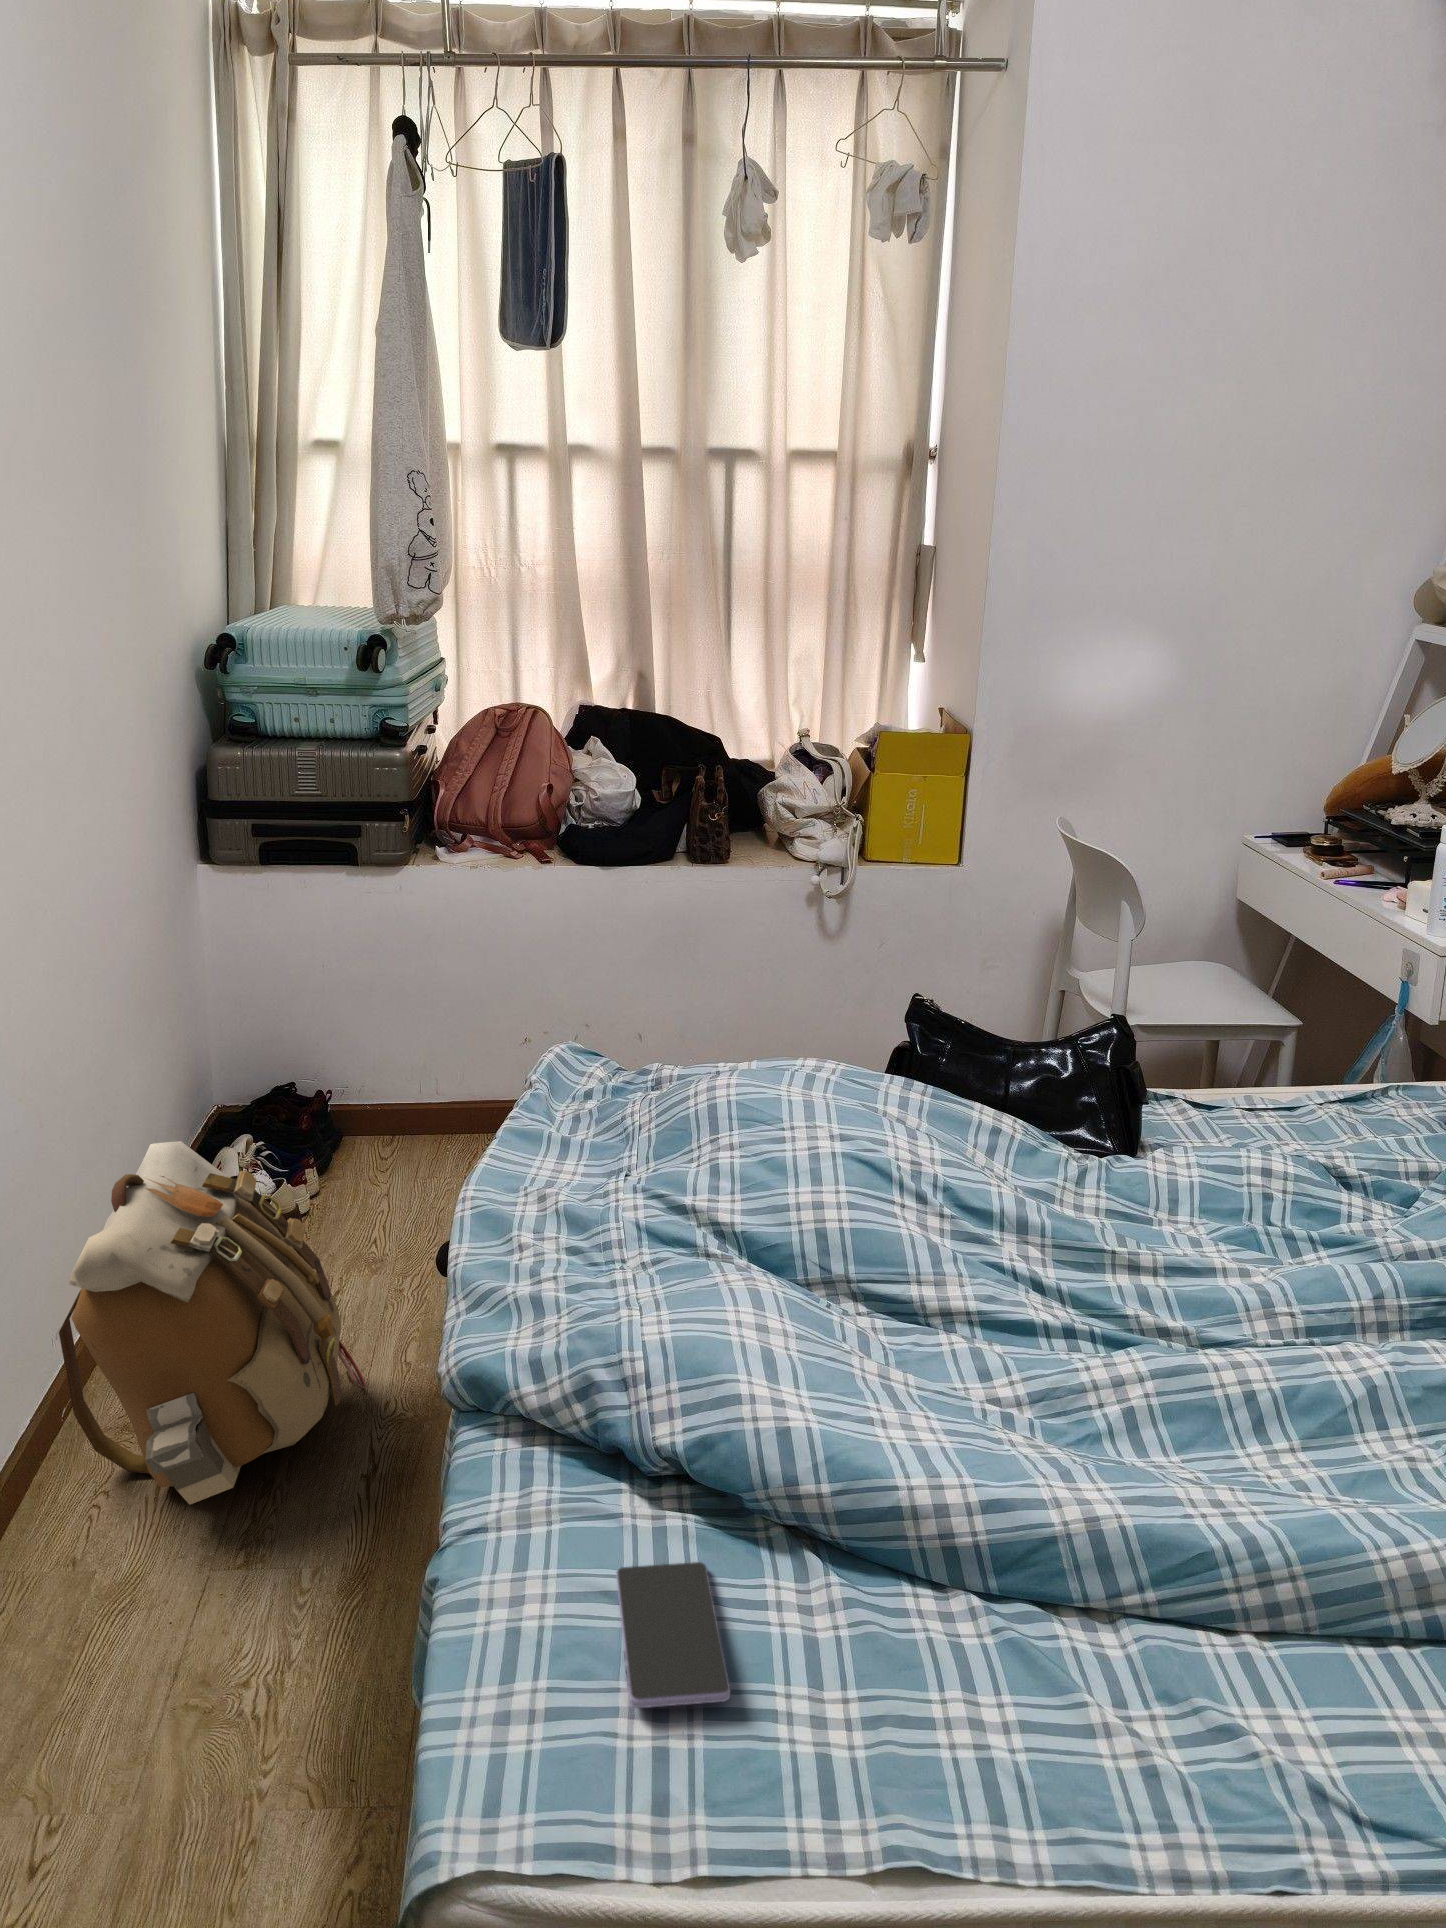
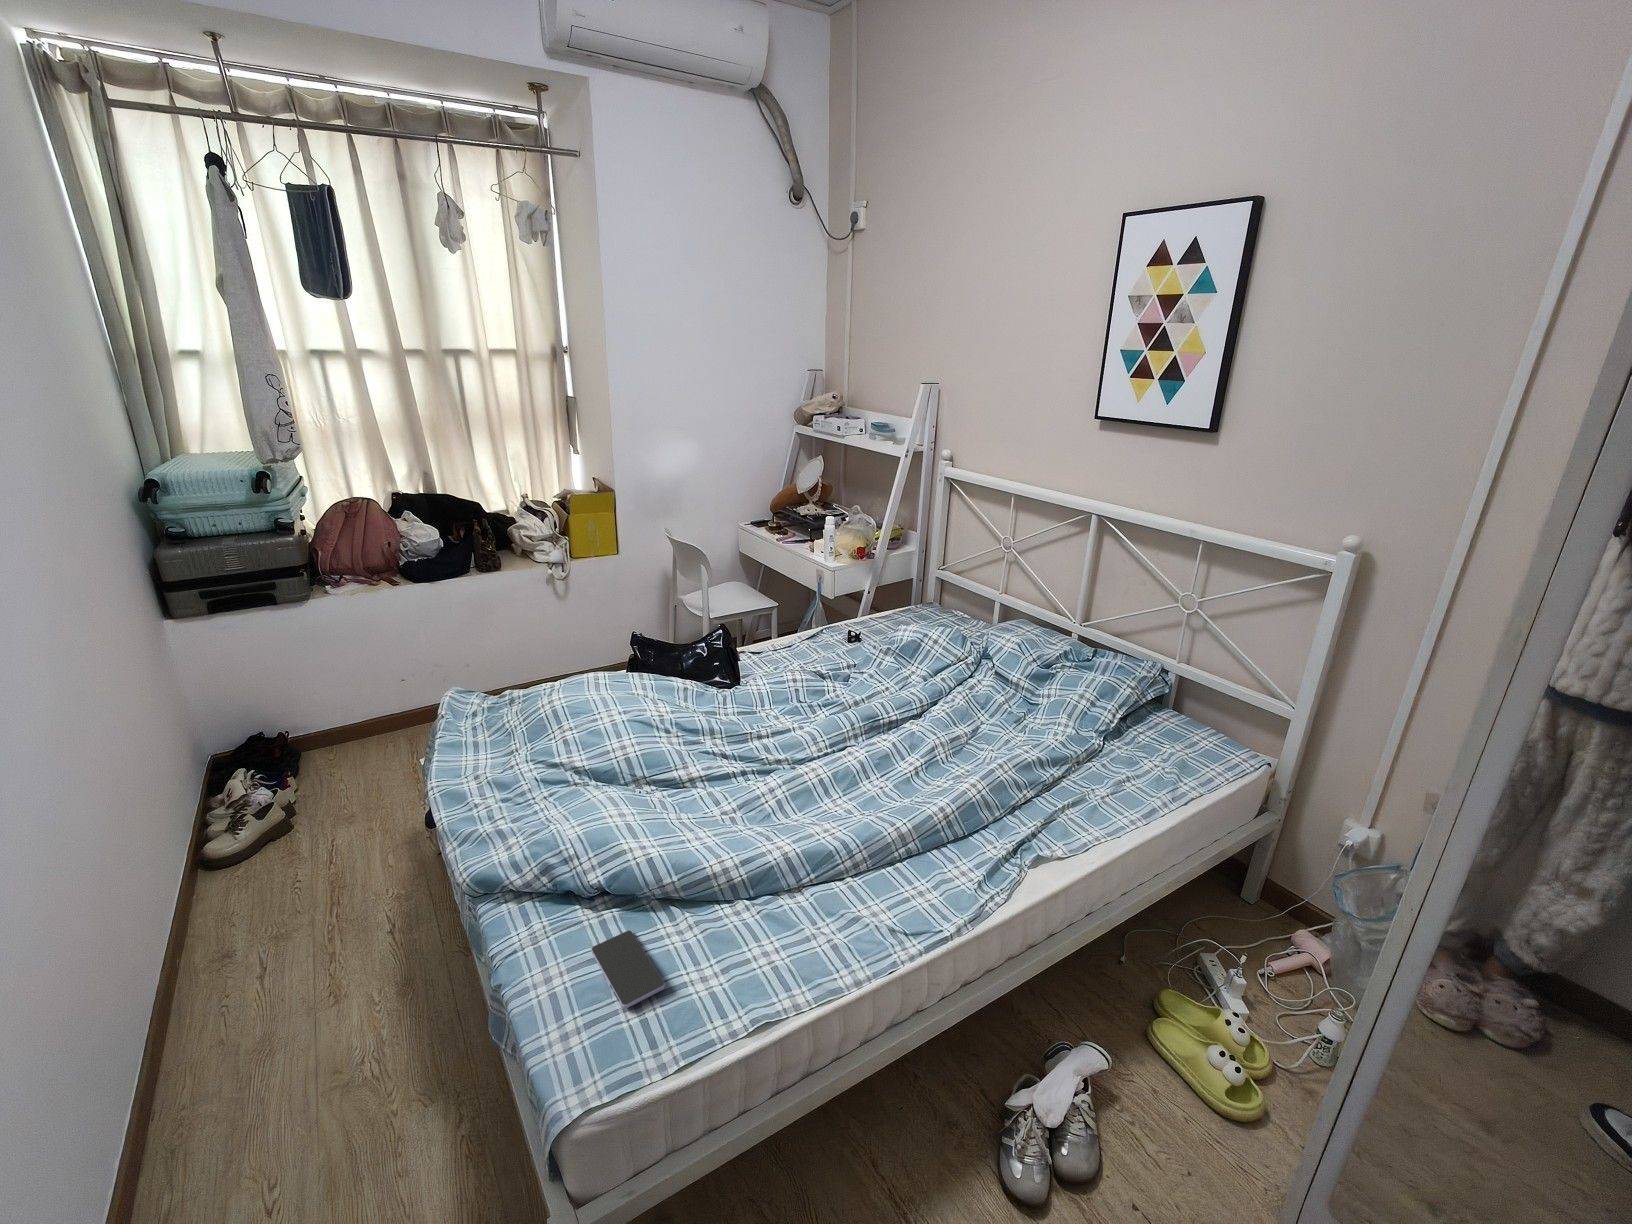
backpack: present [59,1141,366,1505] -> none [166,792,369,986]

